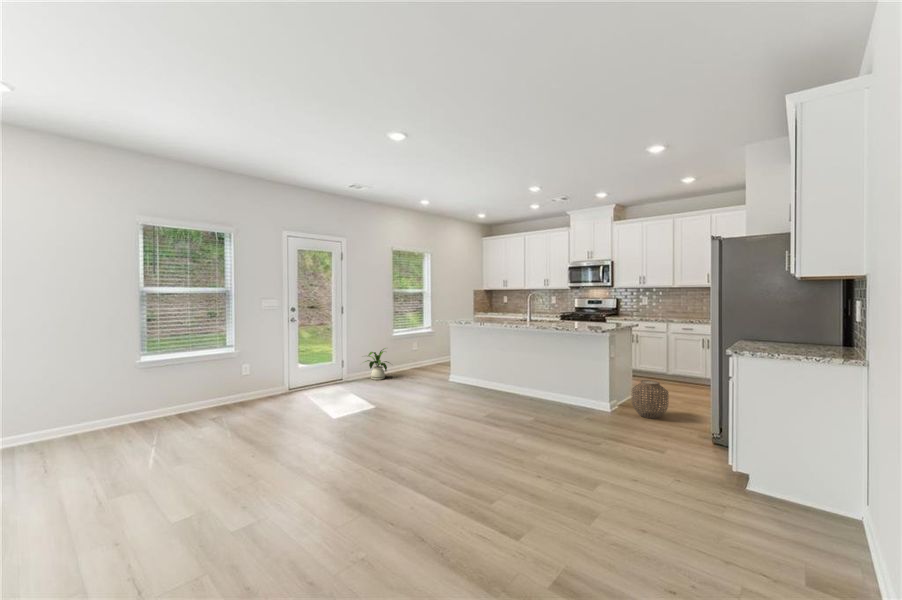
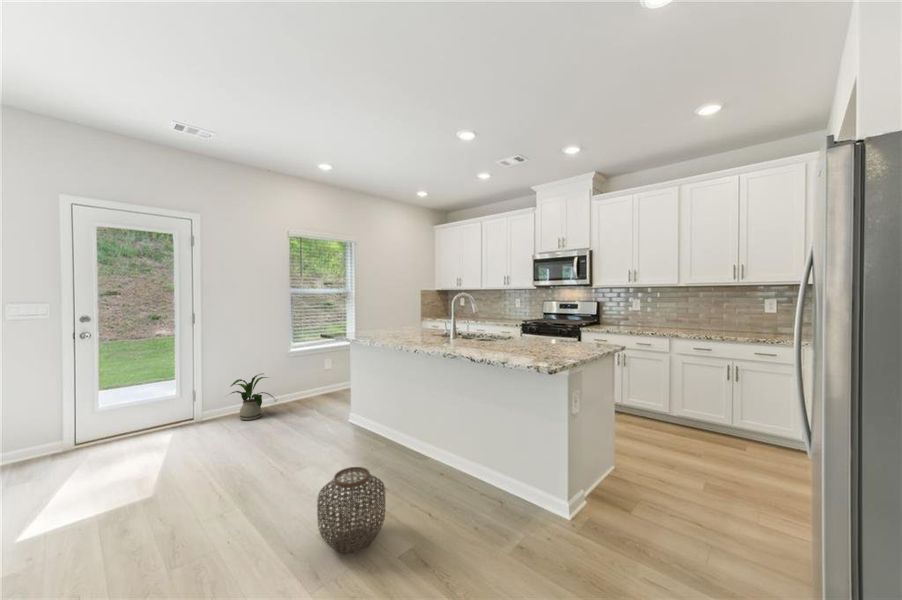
woven basket: present [632,380,668,419] -> present [317,467,385,553]

